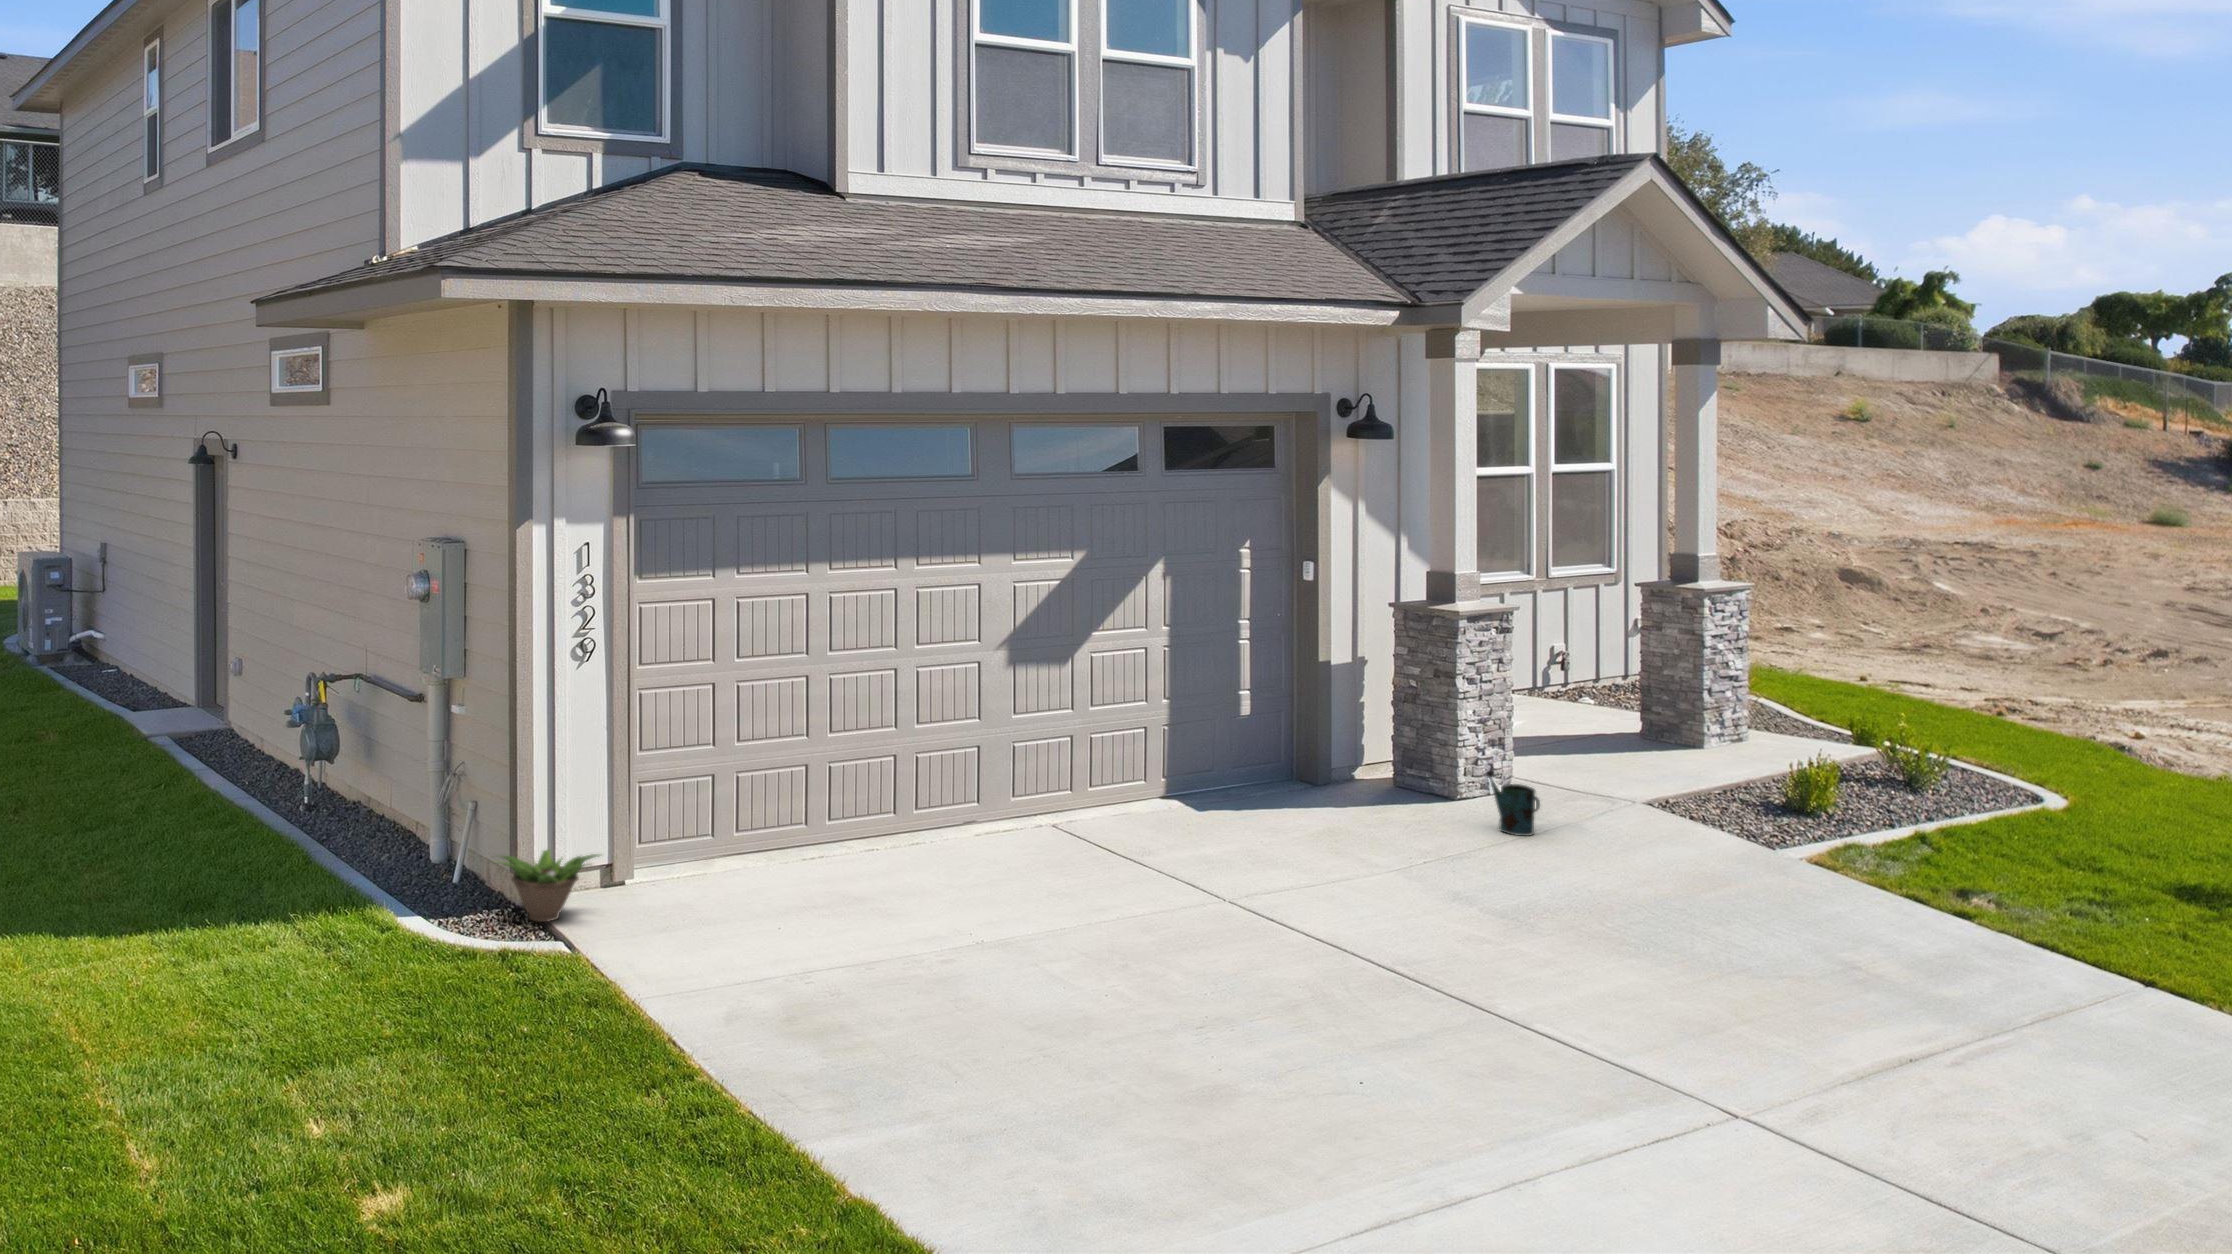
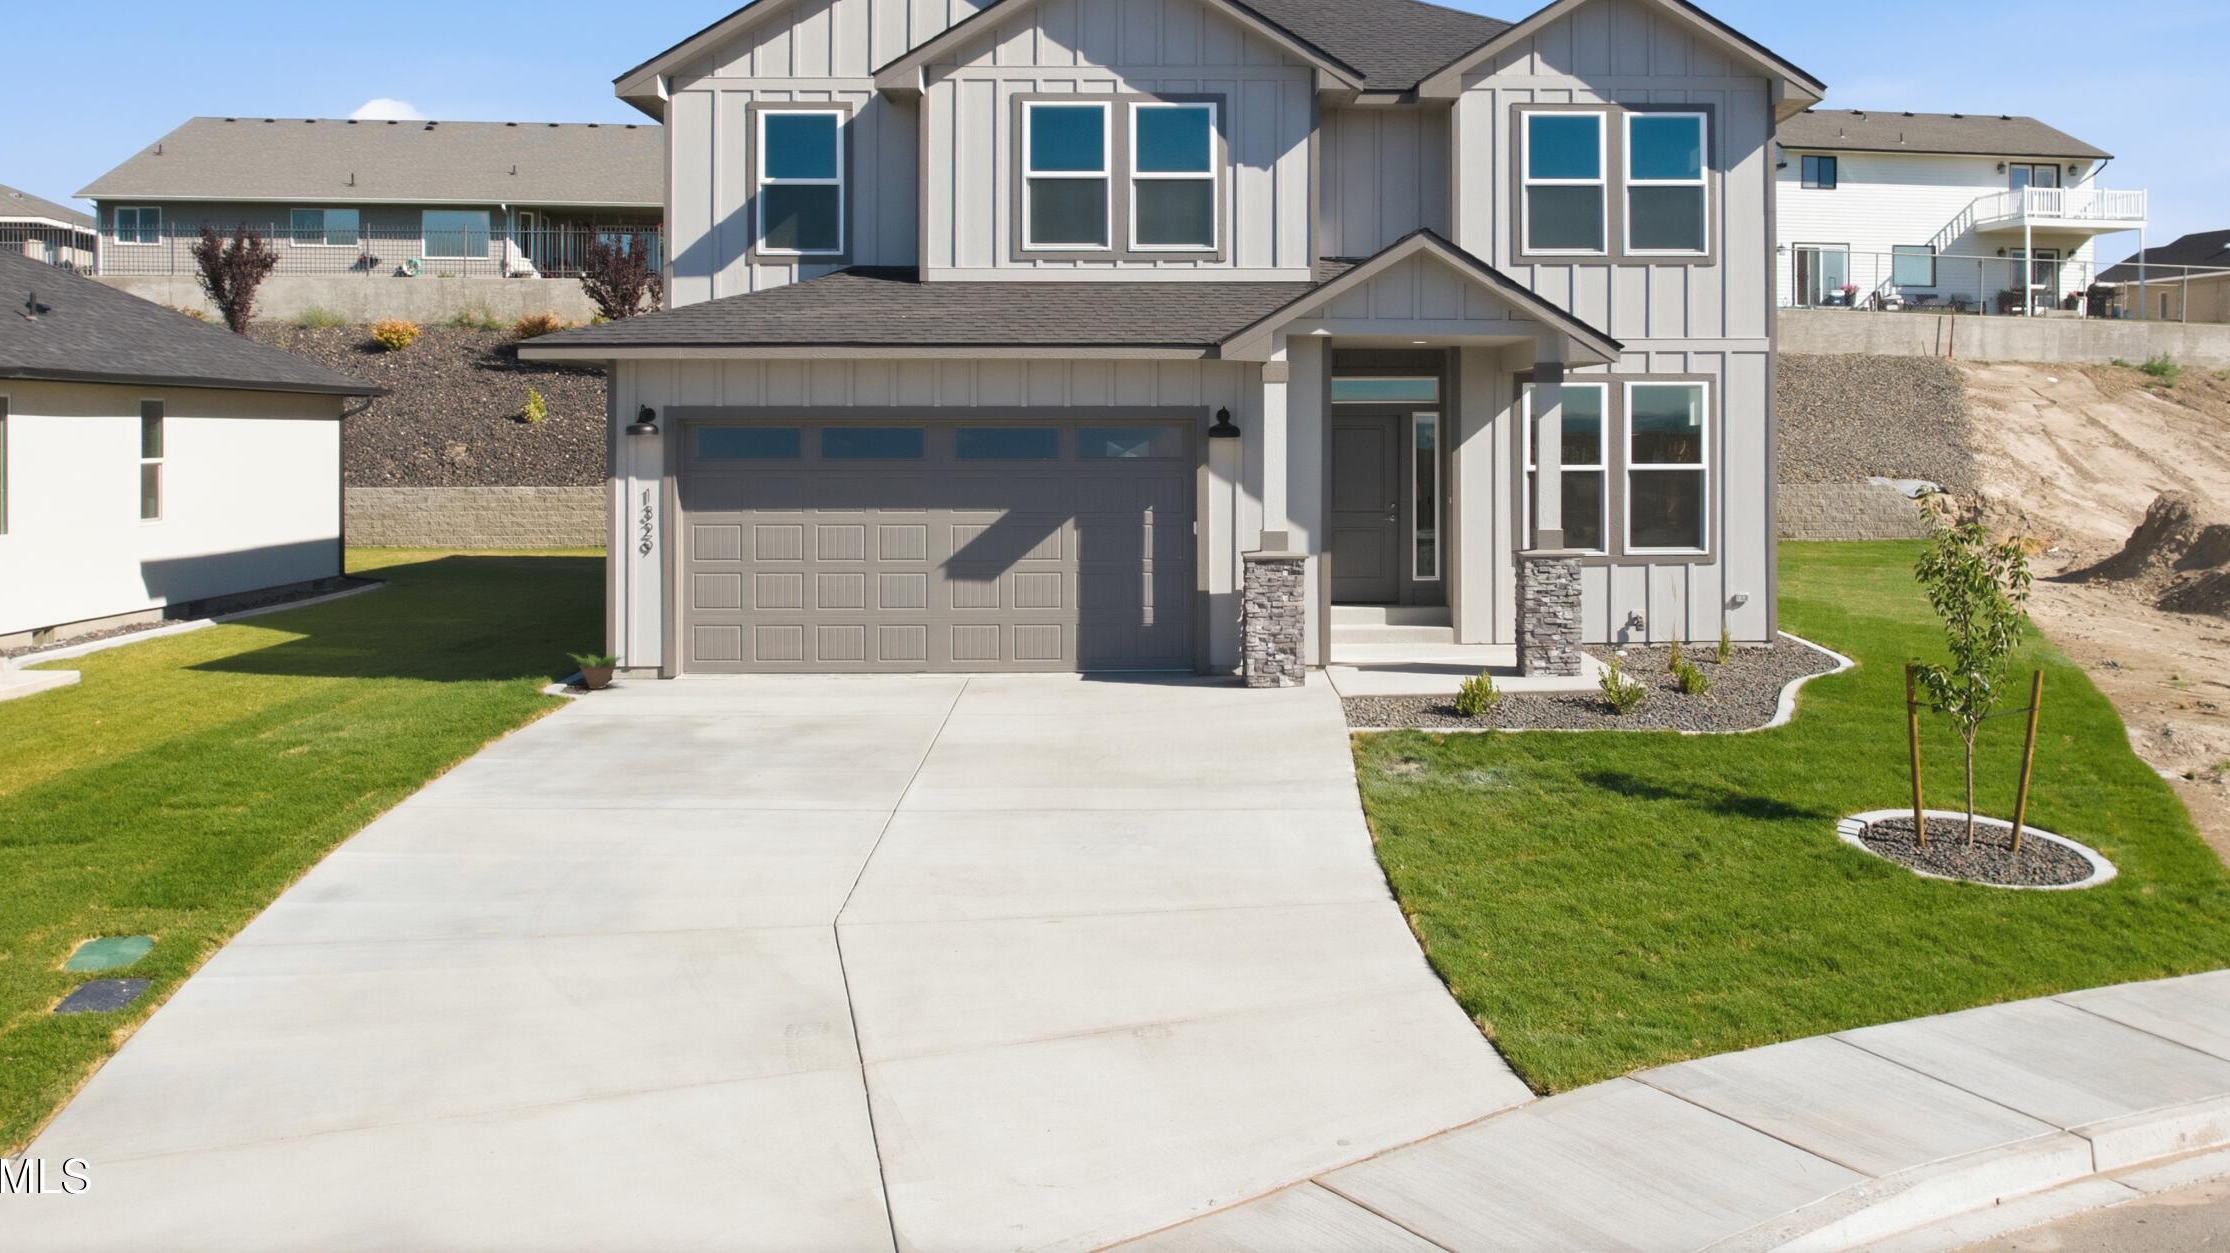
watering can: present [1484,771,1540,836] -> none [1249,668,1273,711]

